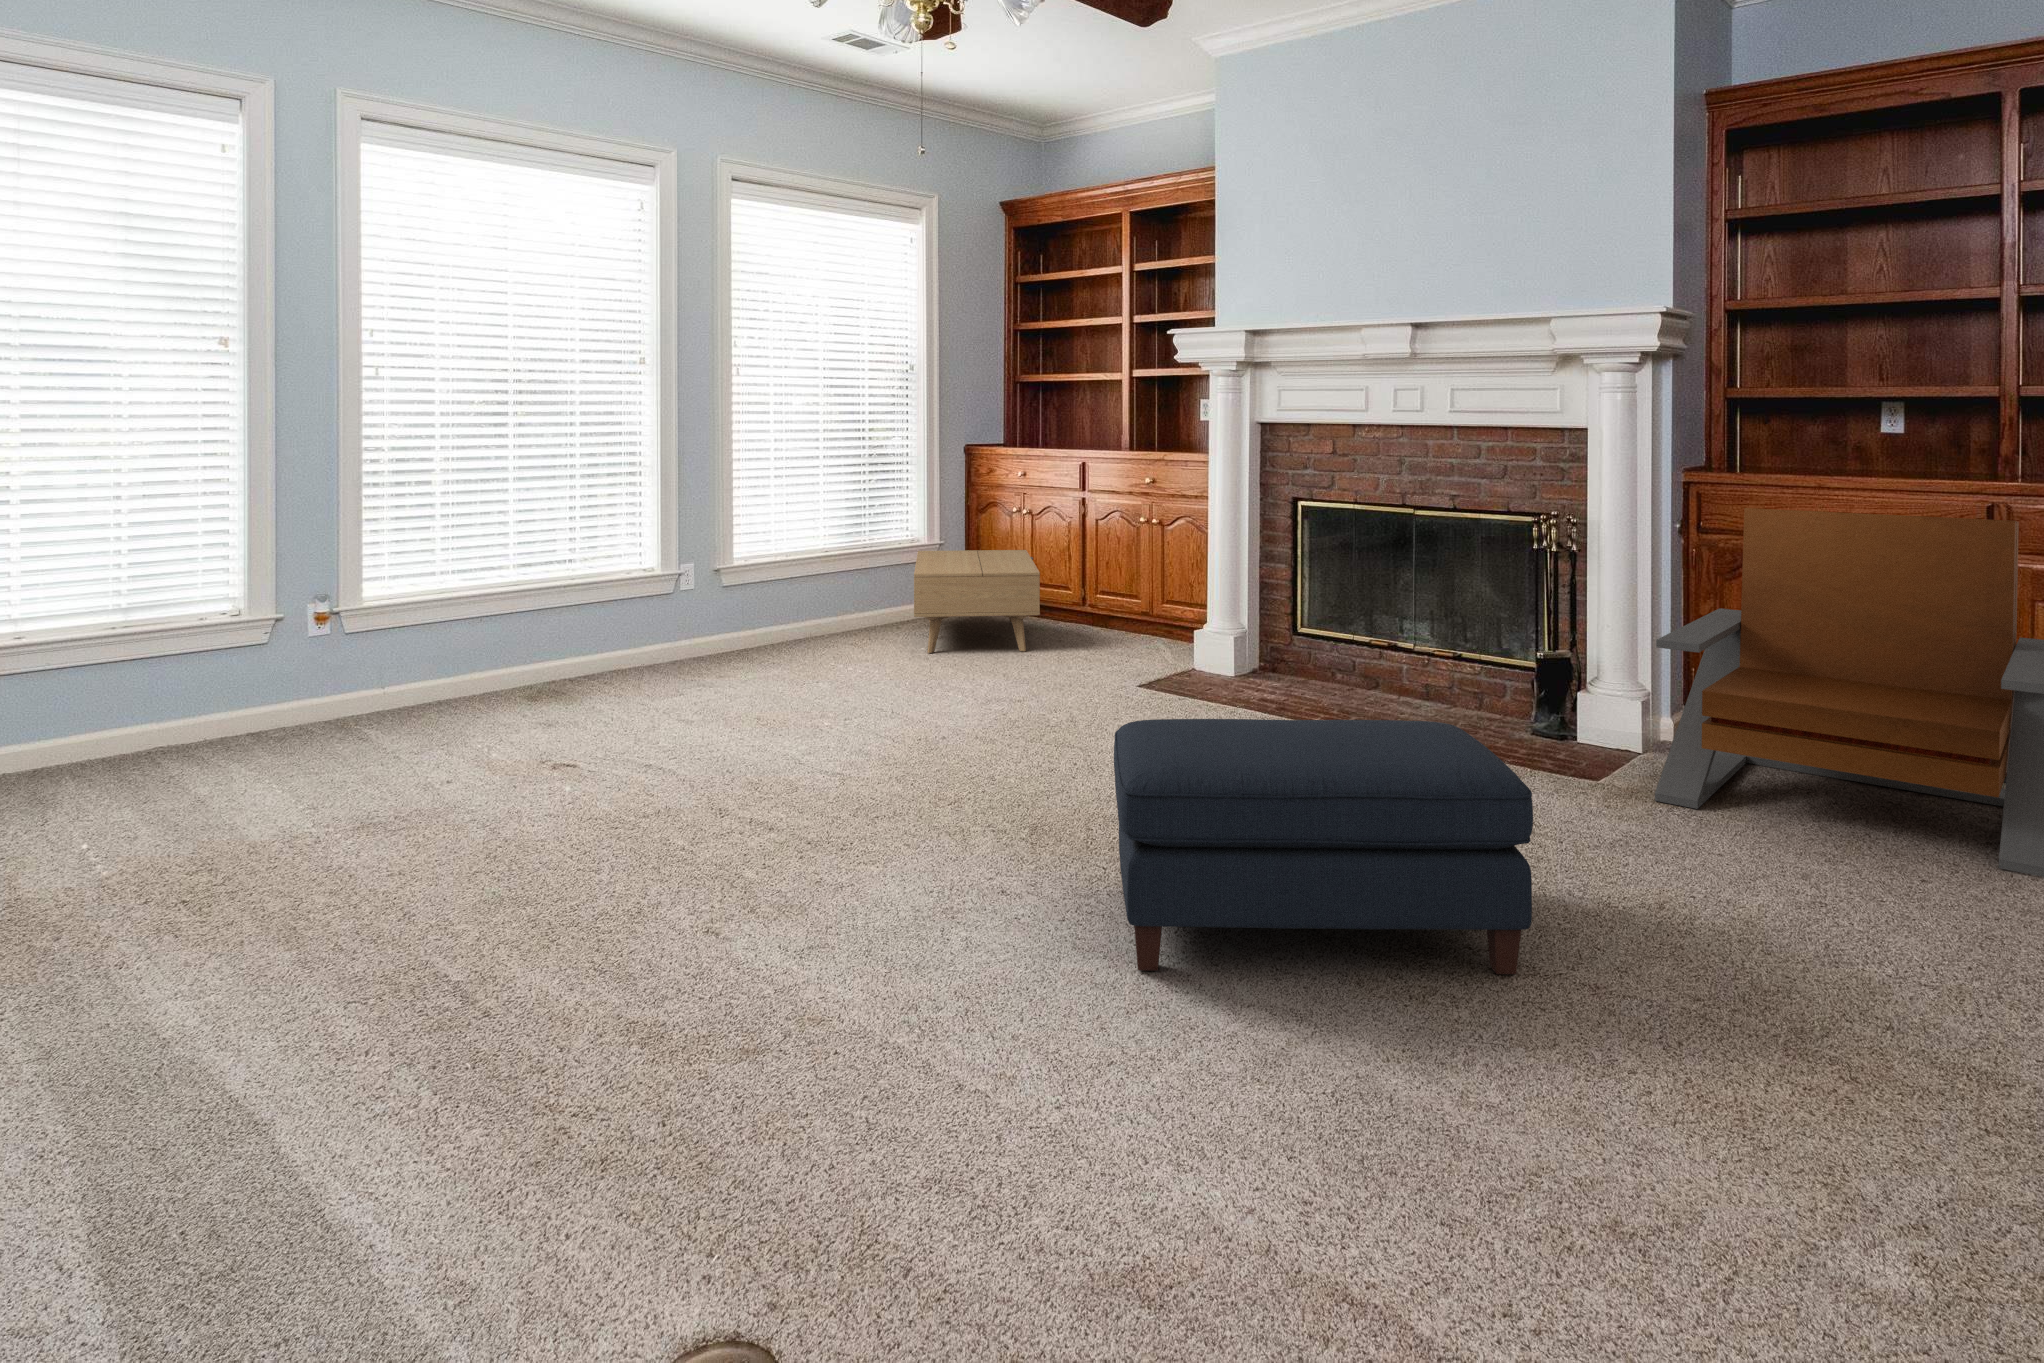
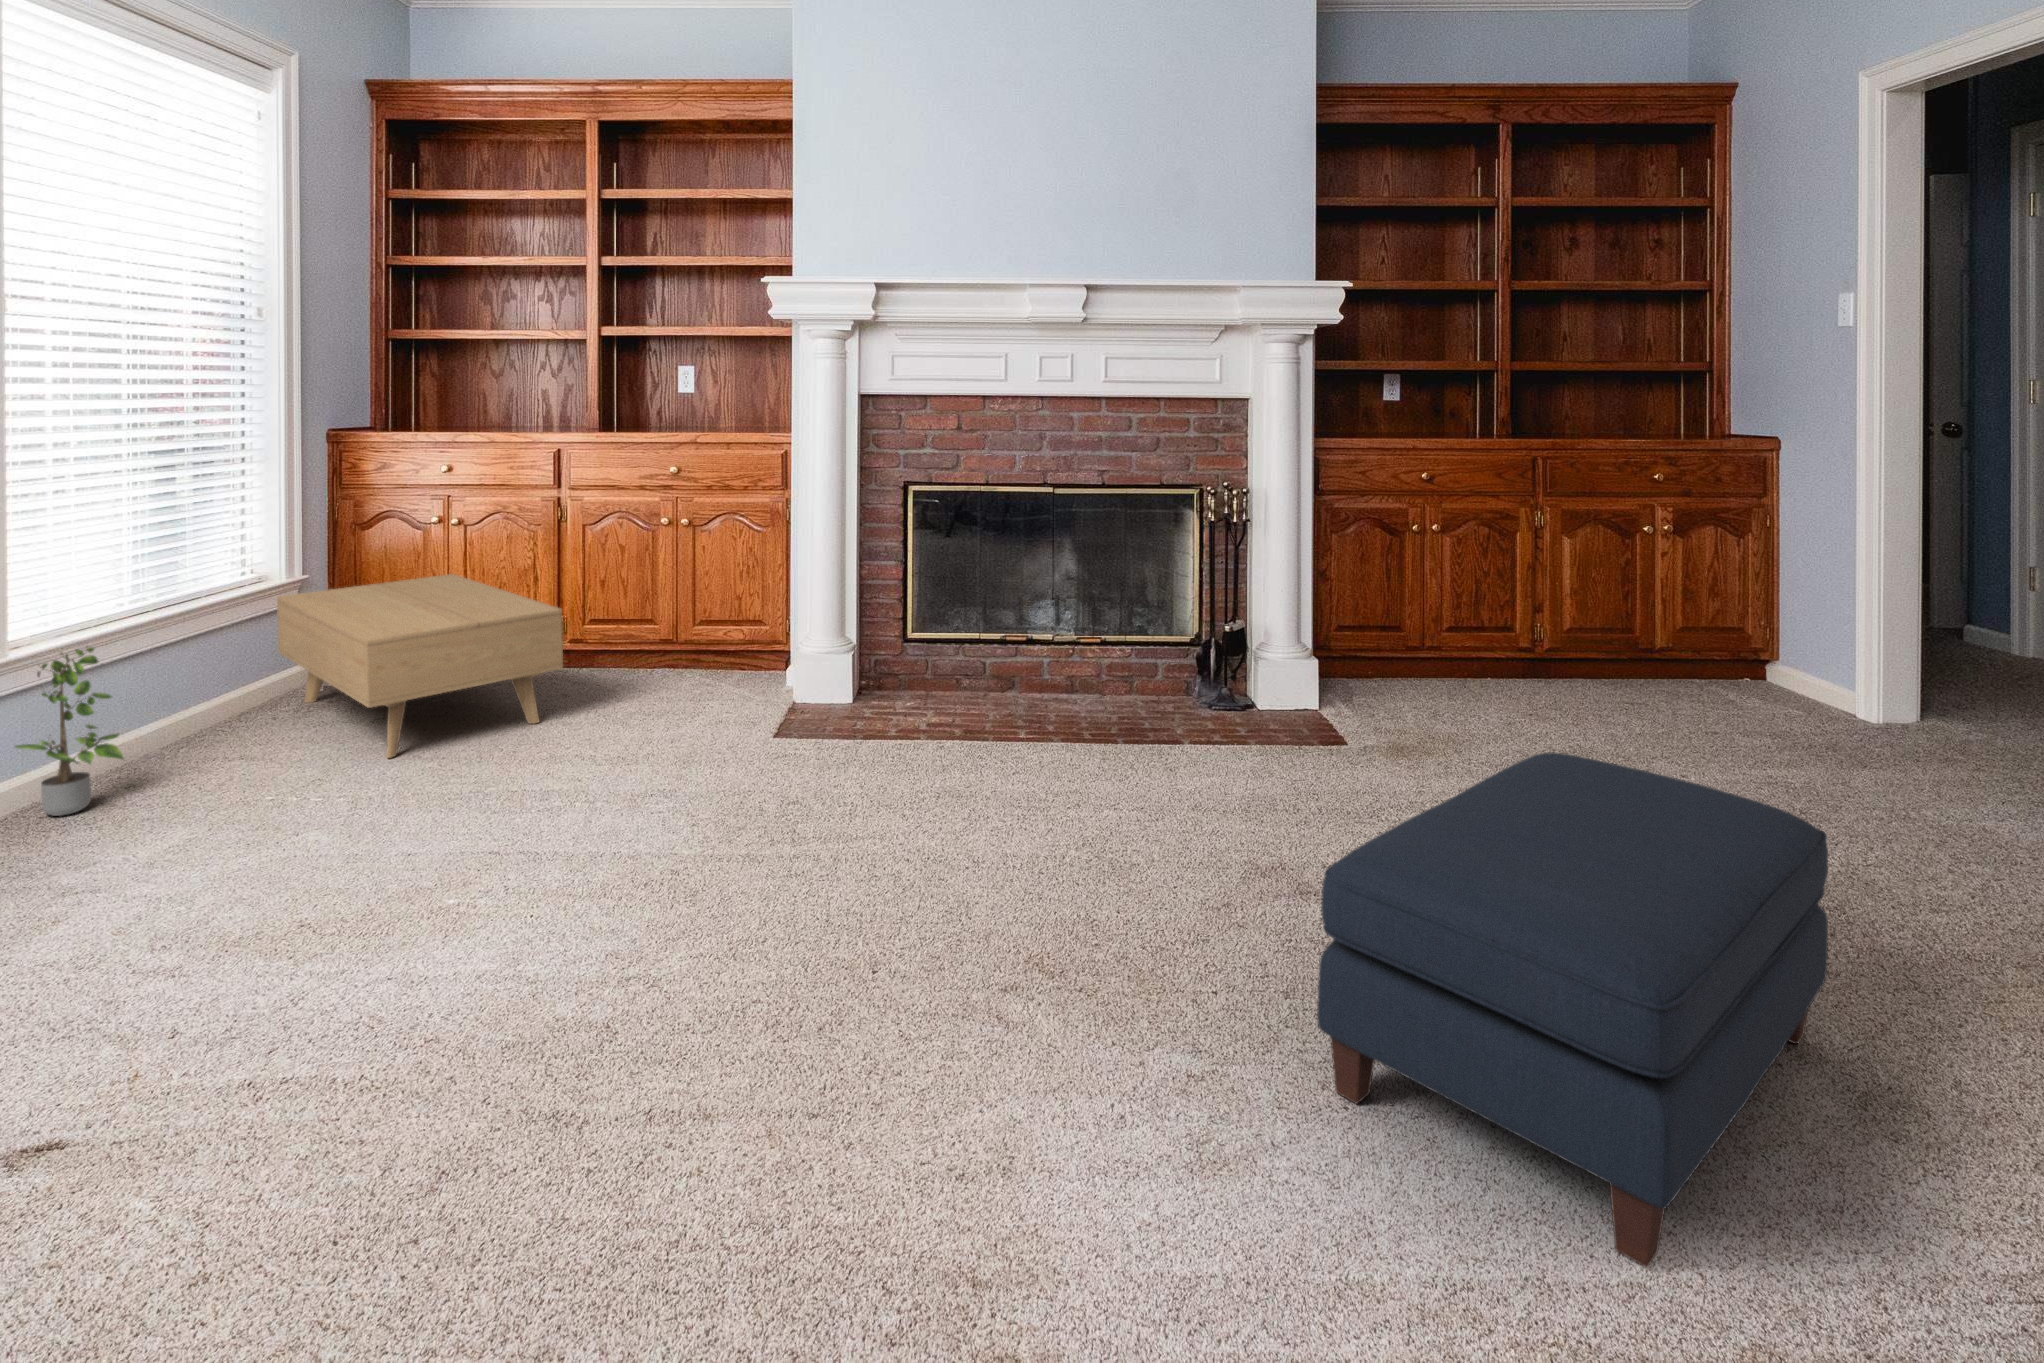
lounge chair: present [1655,508,2044,877] -> none [1354,472,1735,762]
potted plant: none [757,556,809,649] -> present [16,647,124,816]

